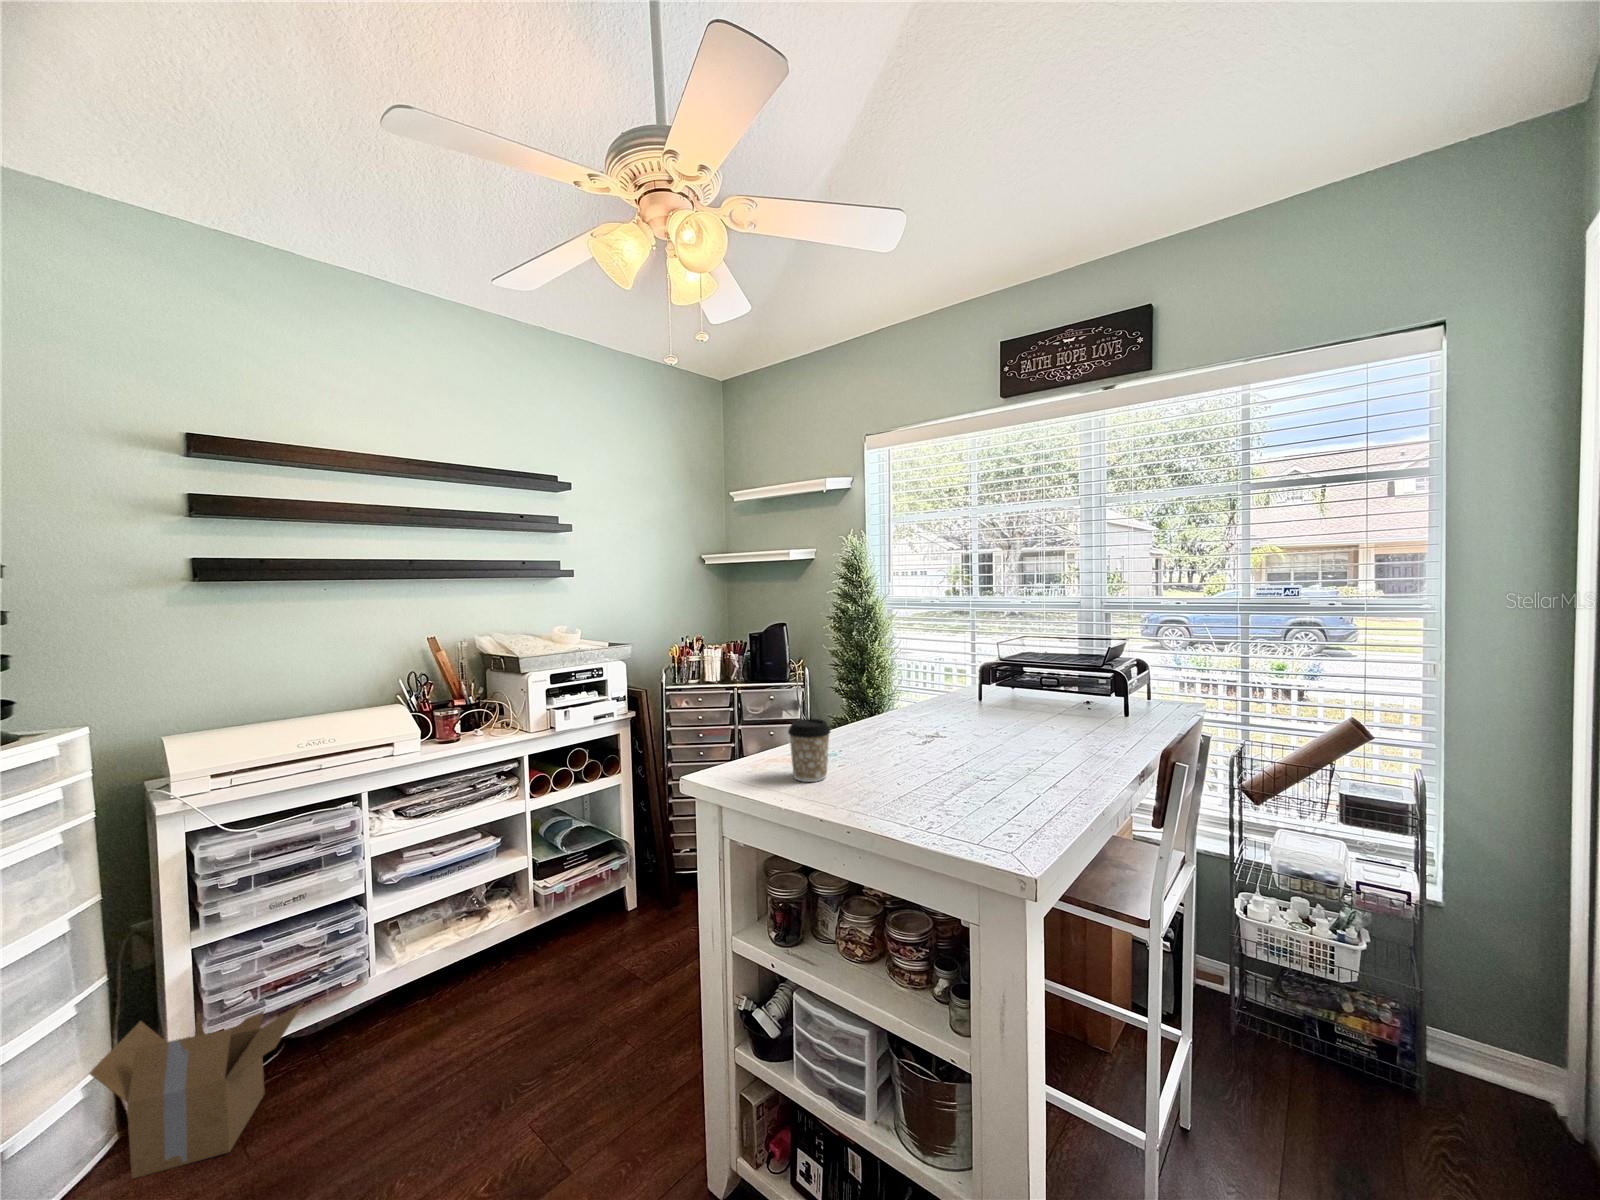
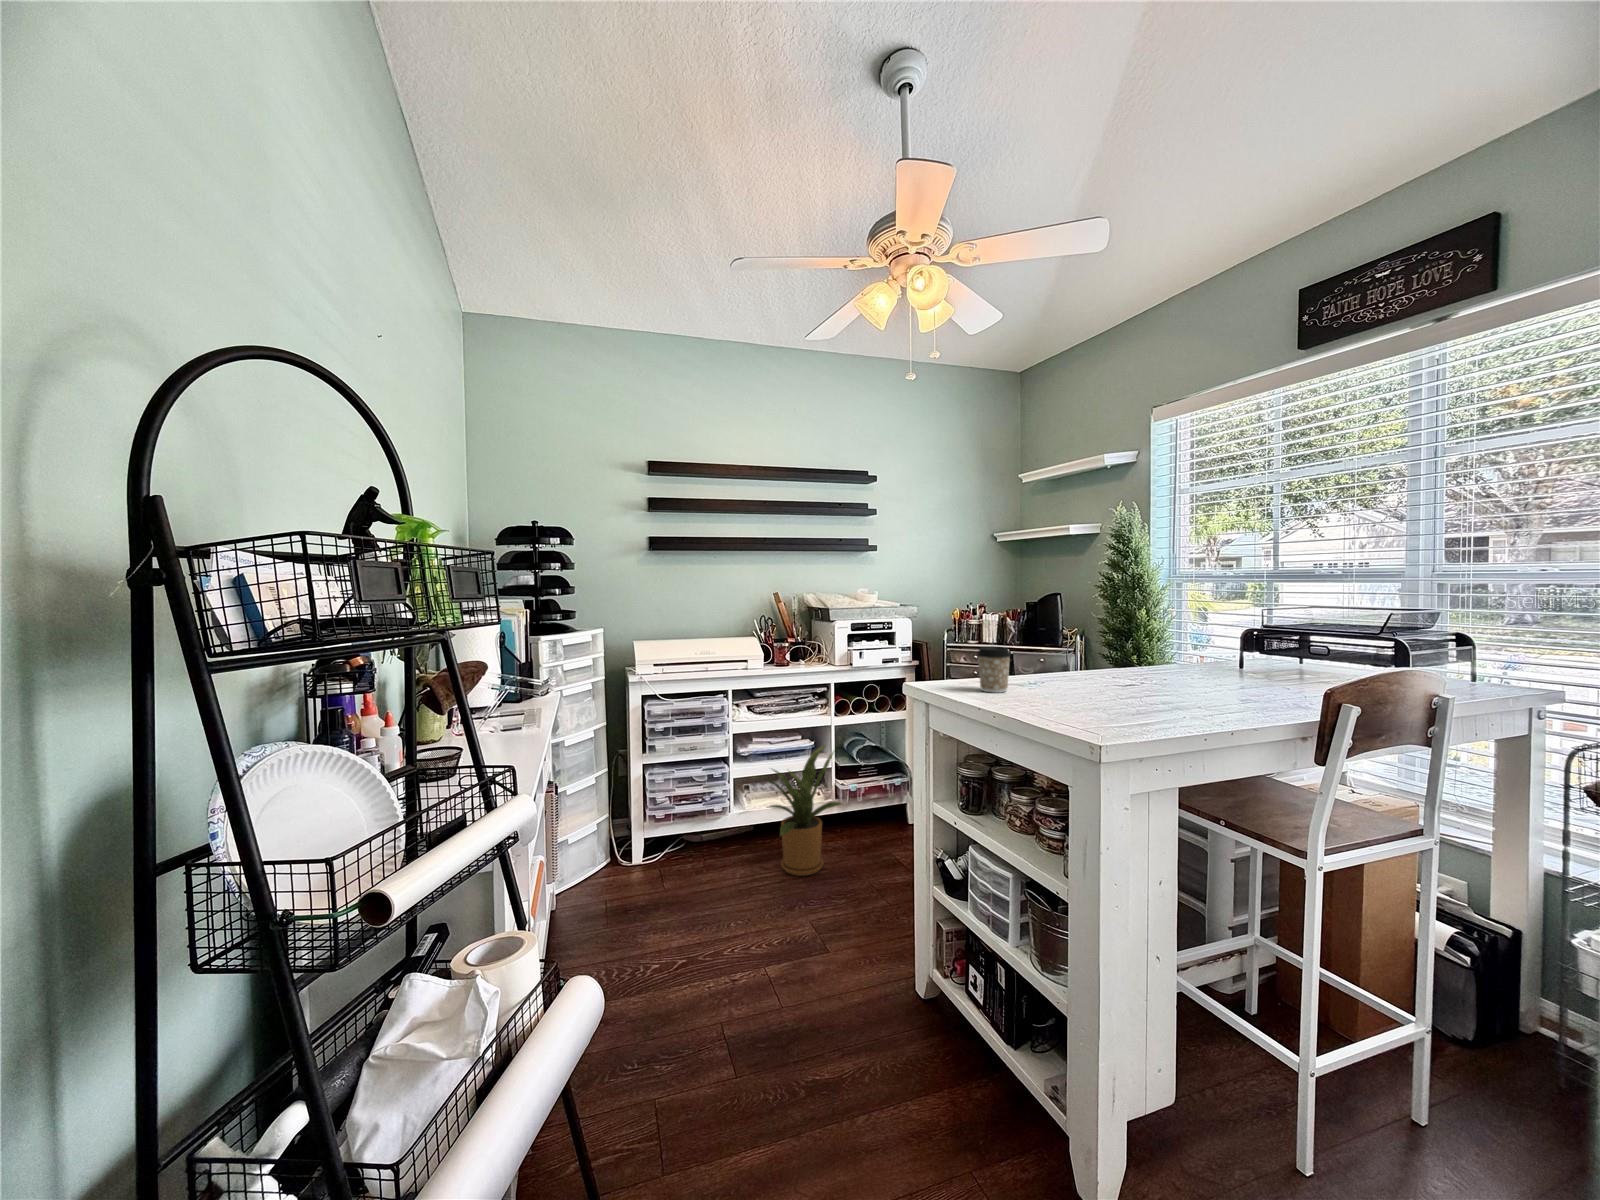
house plant: none [408,842,557,1050] -> present [768,745,841,876]
cardboard box: present [90,1003,303,1179] -> none [604,795,696,880]

